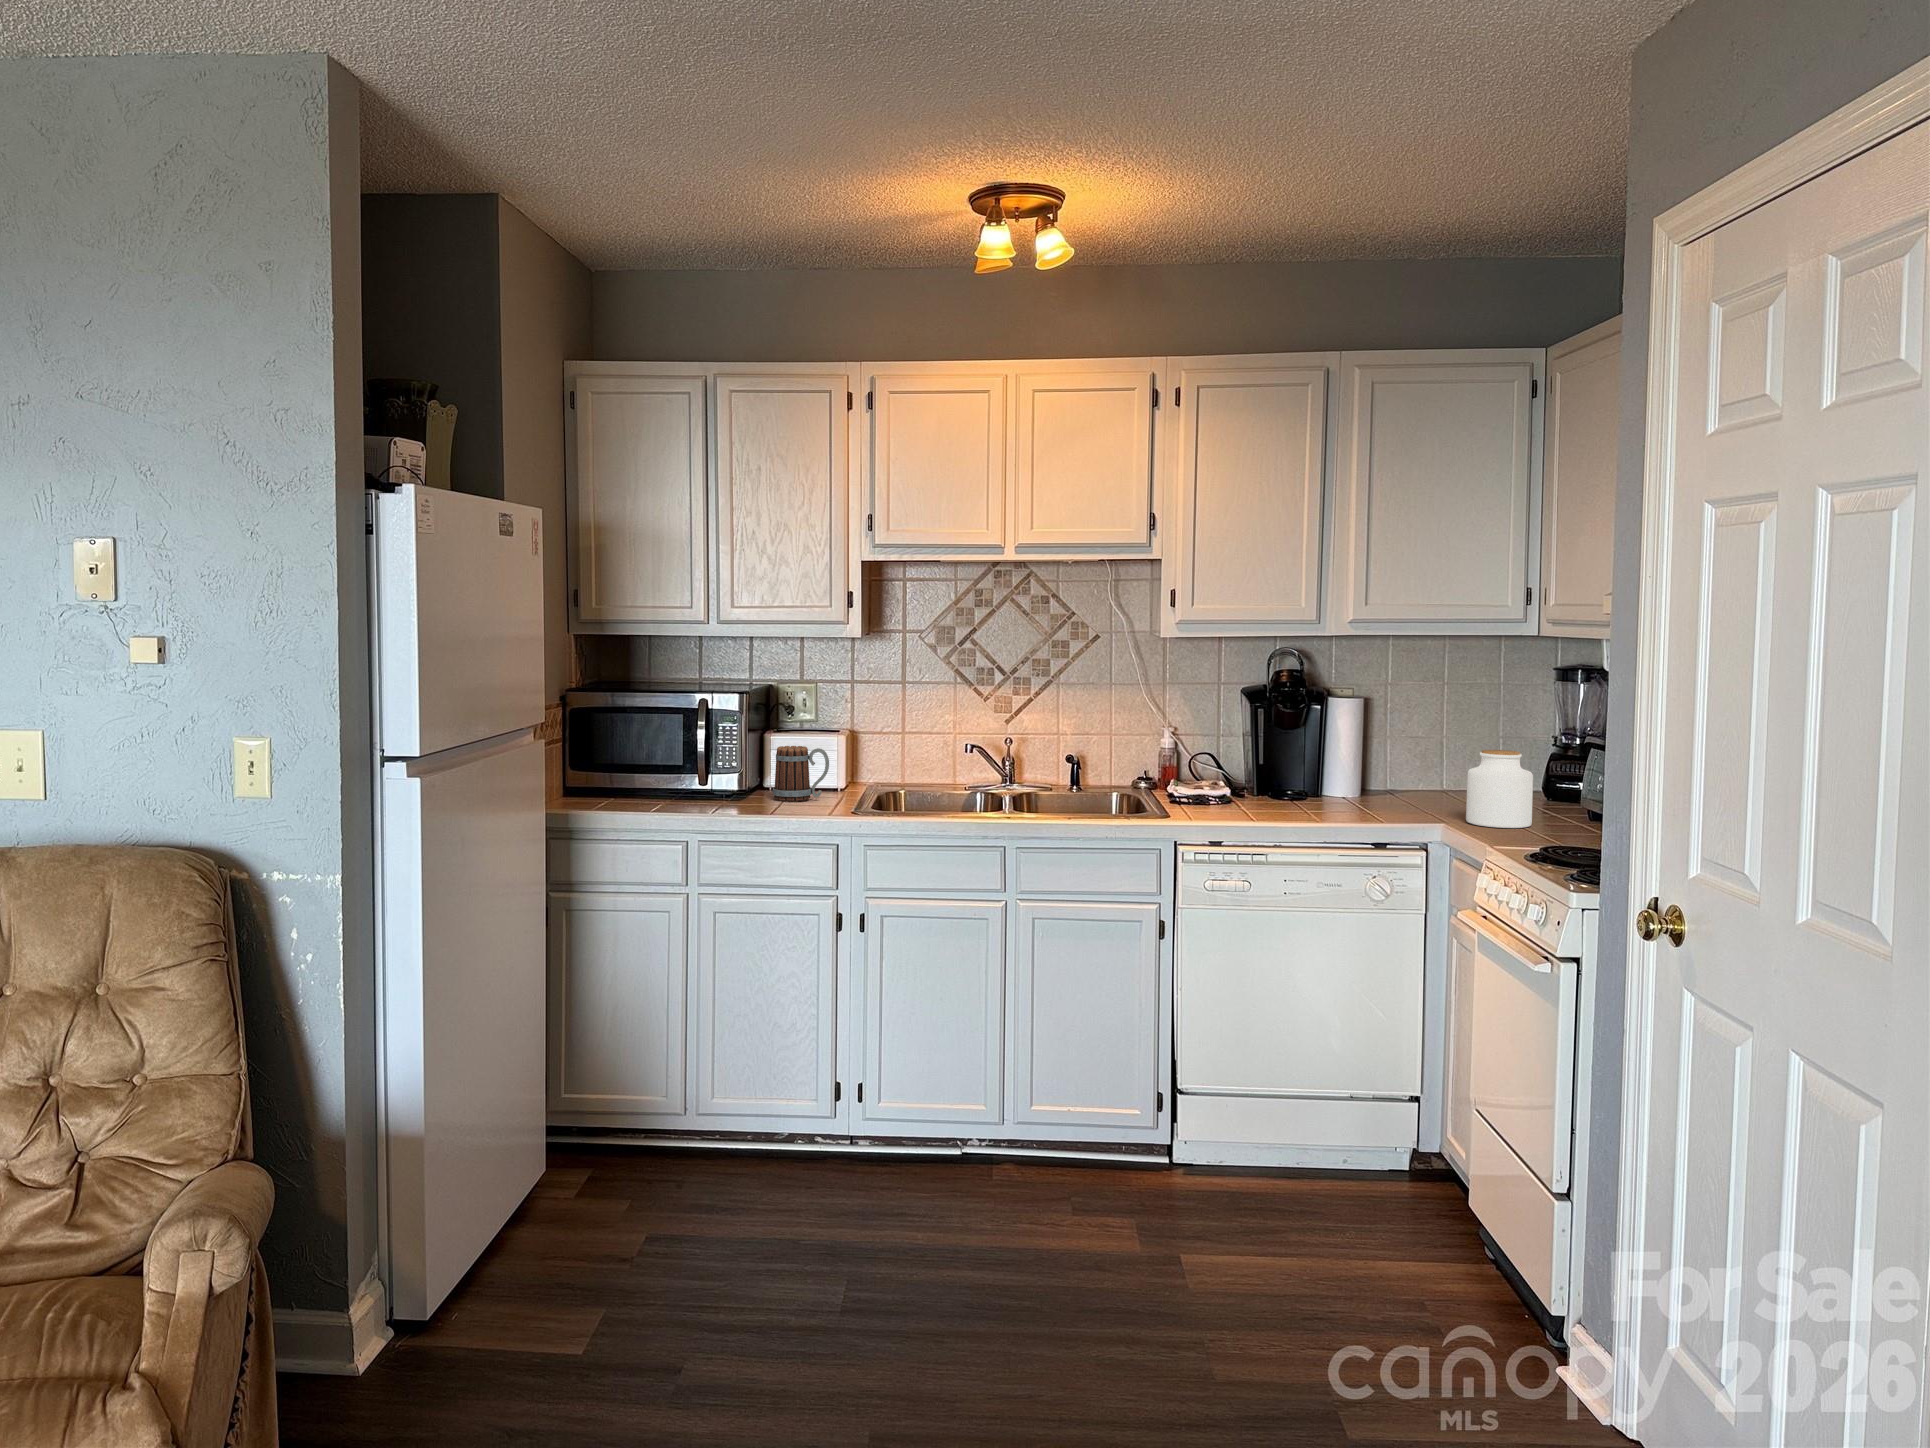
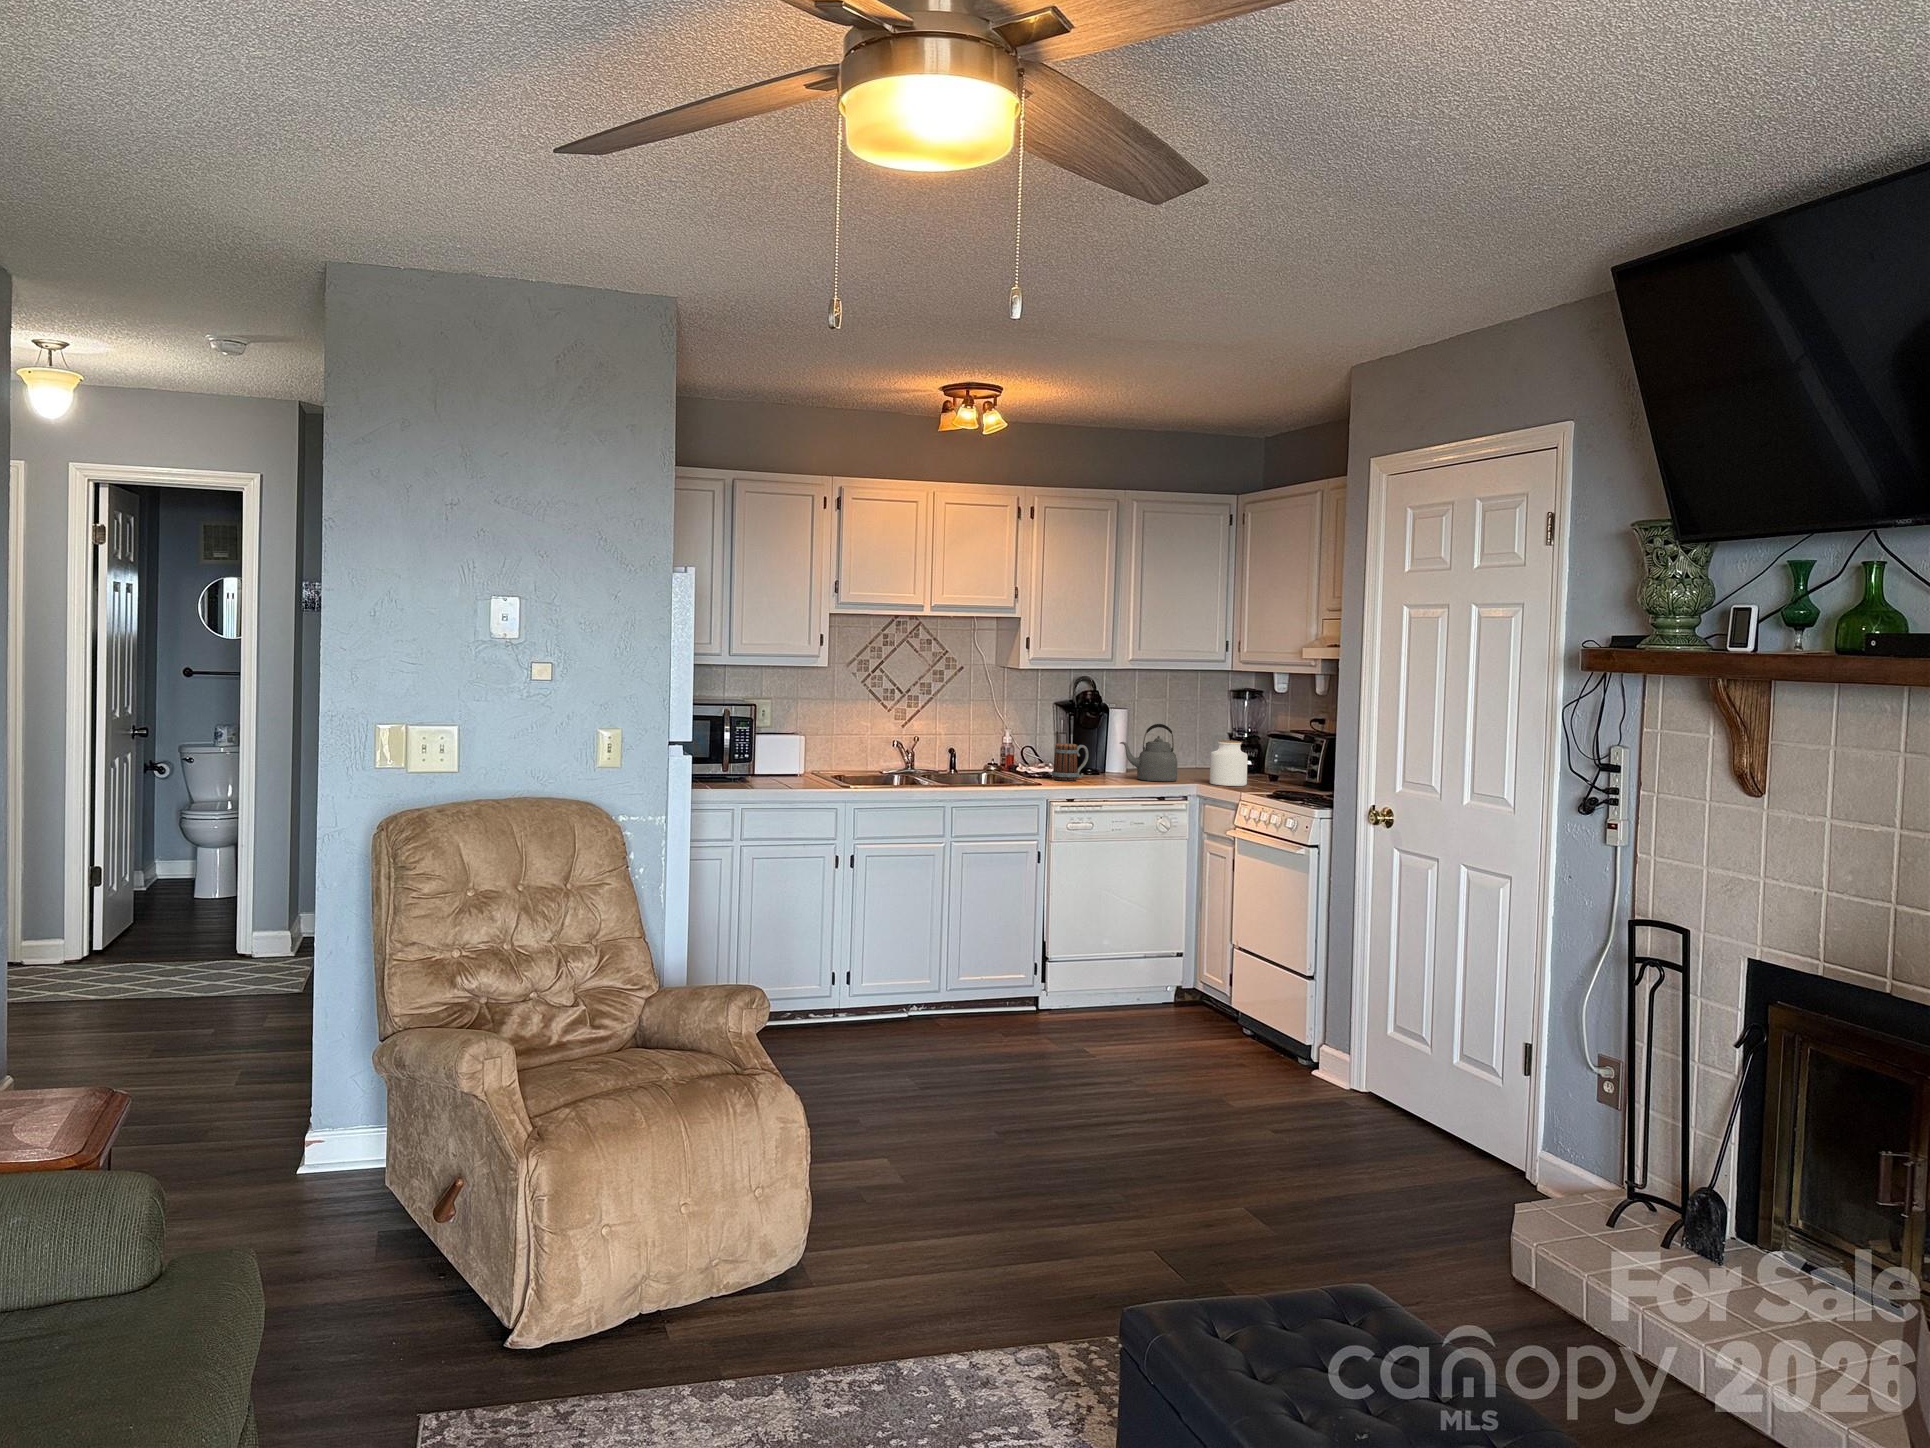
kettle: none [1321,721,1419,814] -> present [1120,724,1177,781]
mug: present [773,746,829,802] -> present [1052,743,1088,781]

